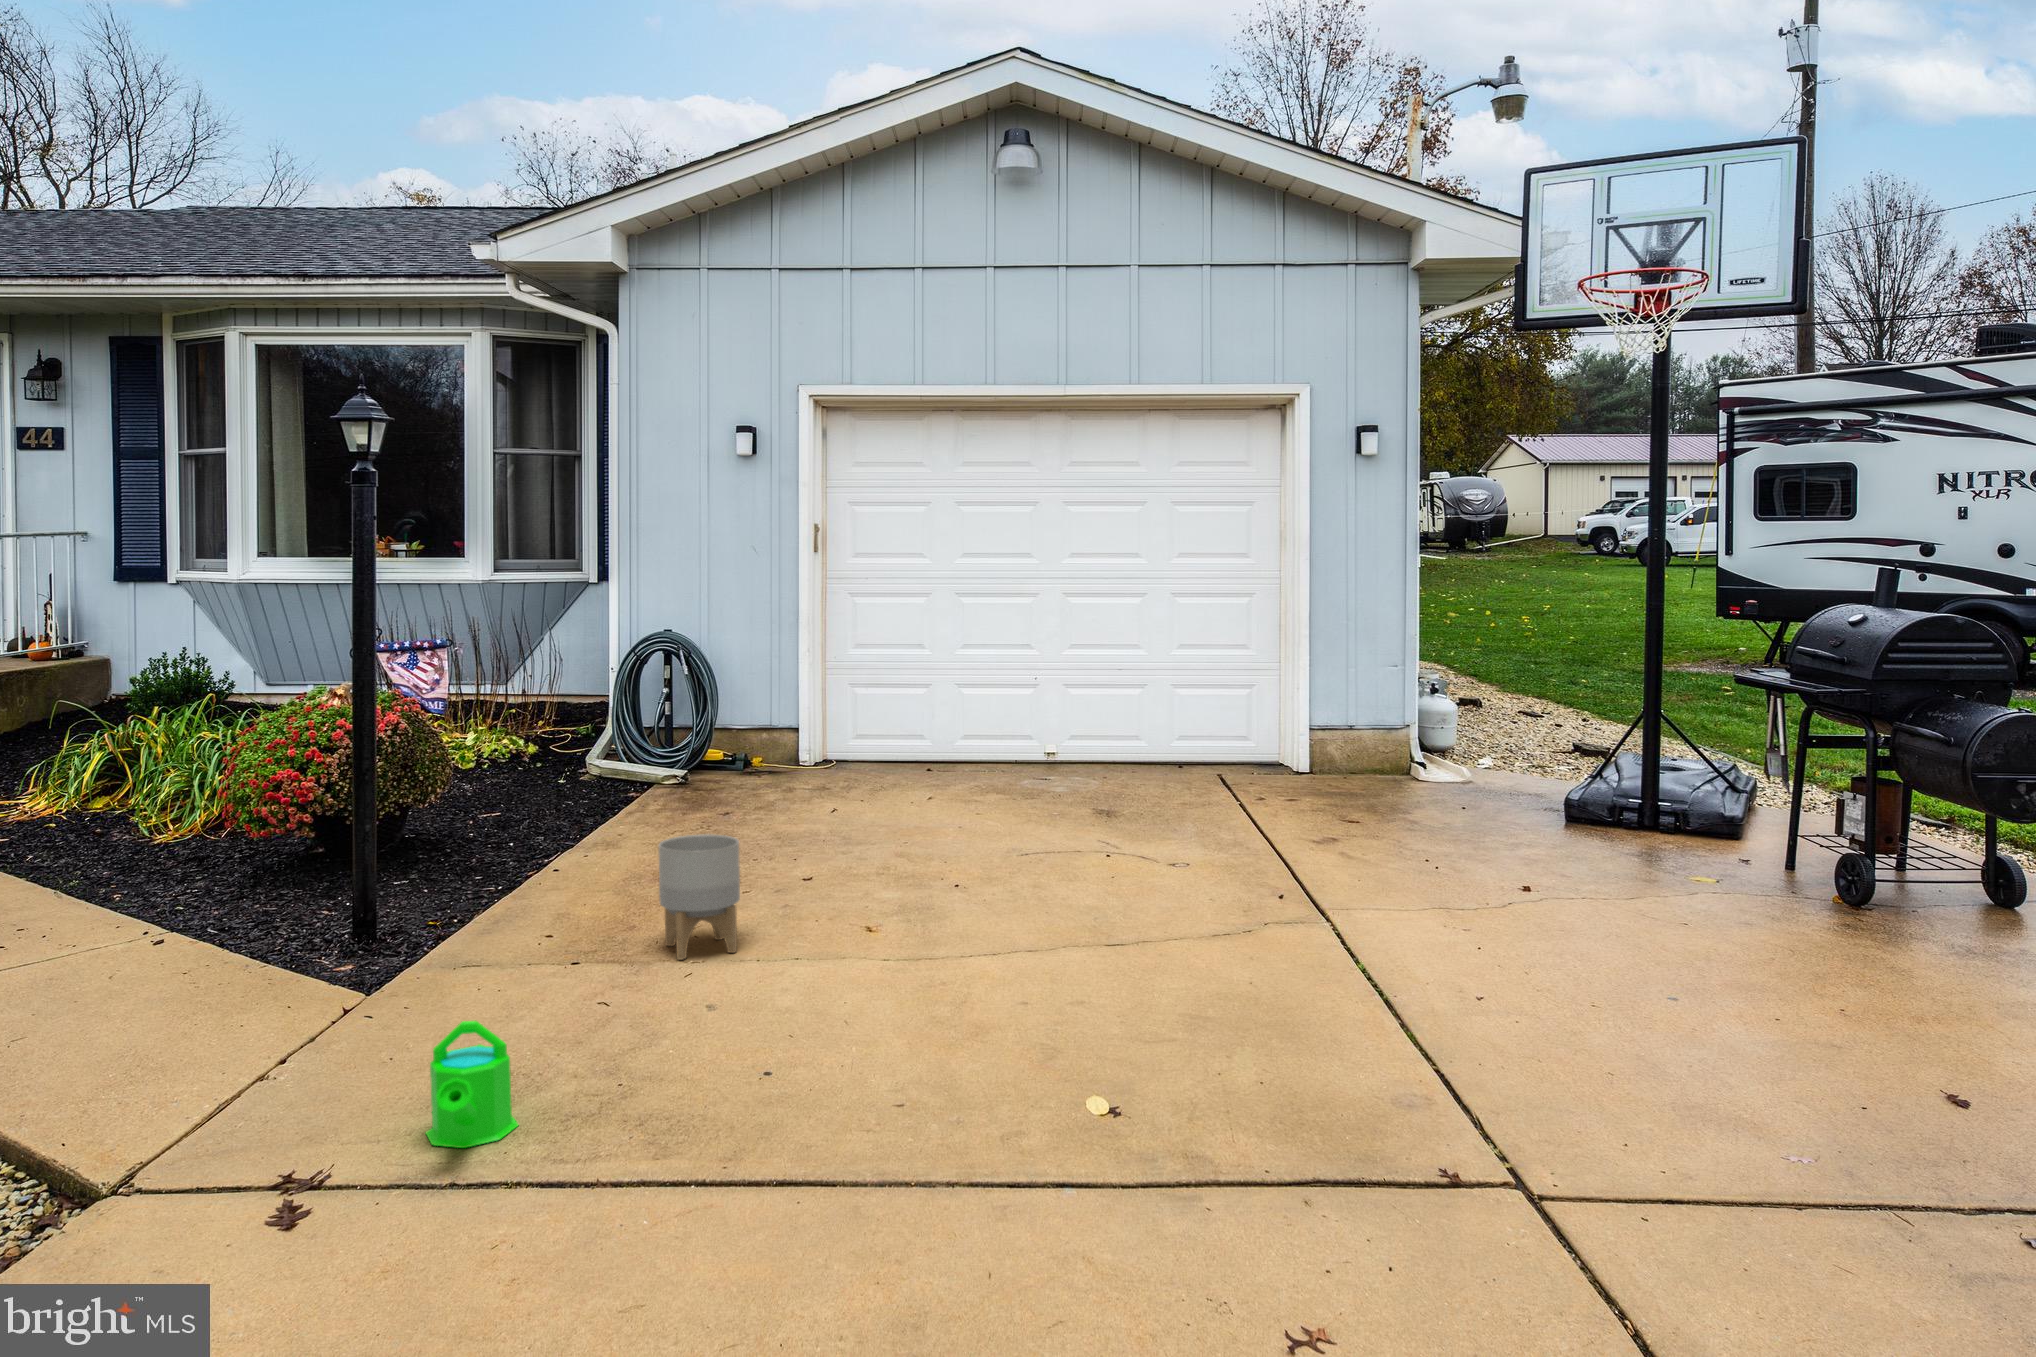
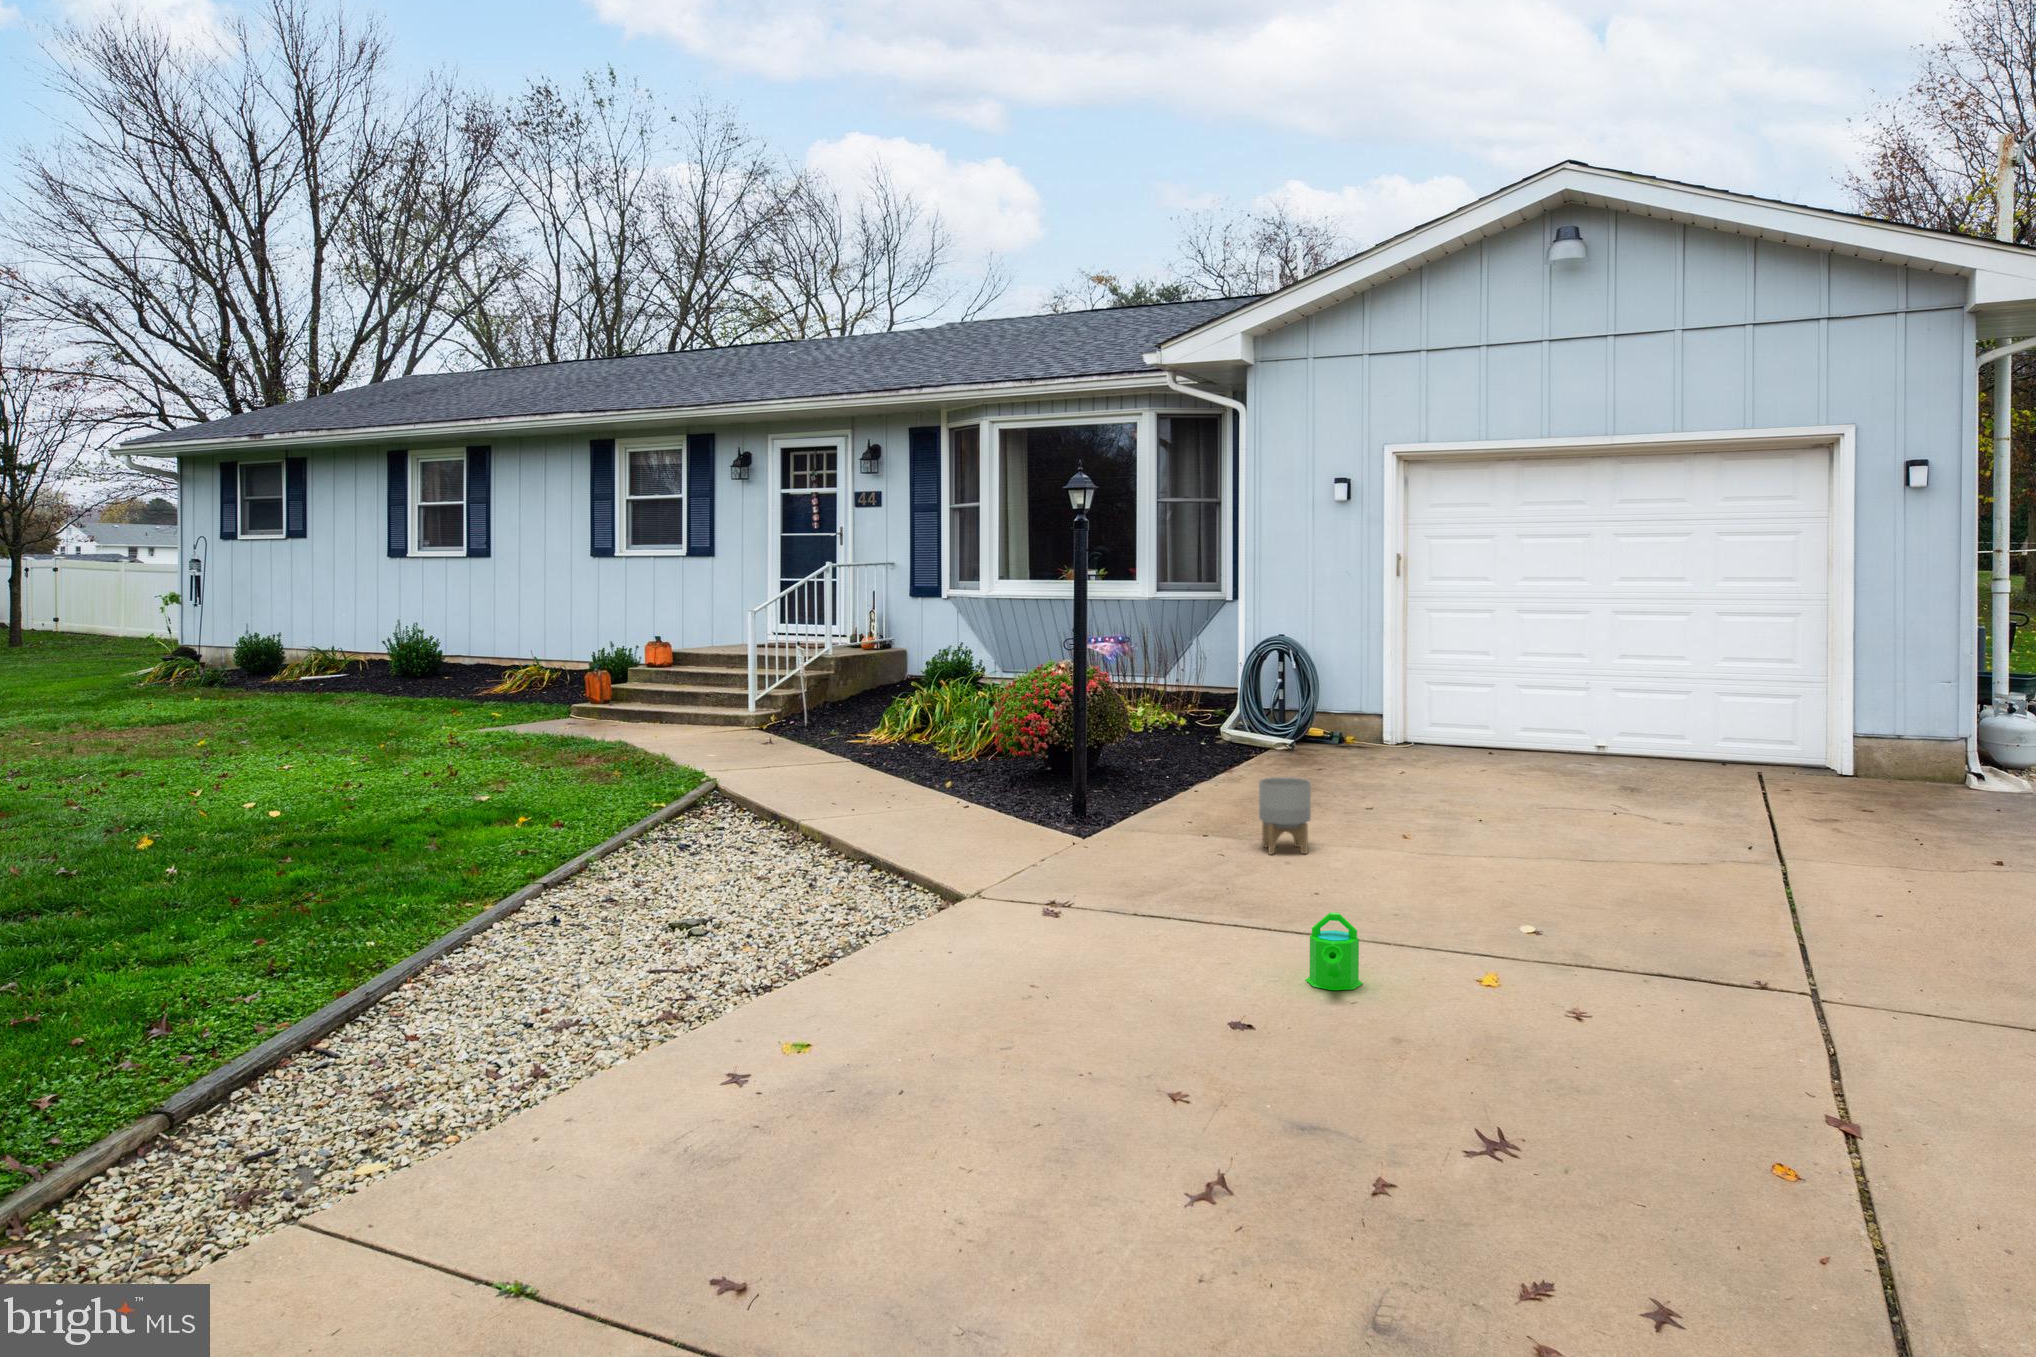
watering can: present [426,1020,518,1148] -> present [1306,912,1363,990]

